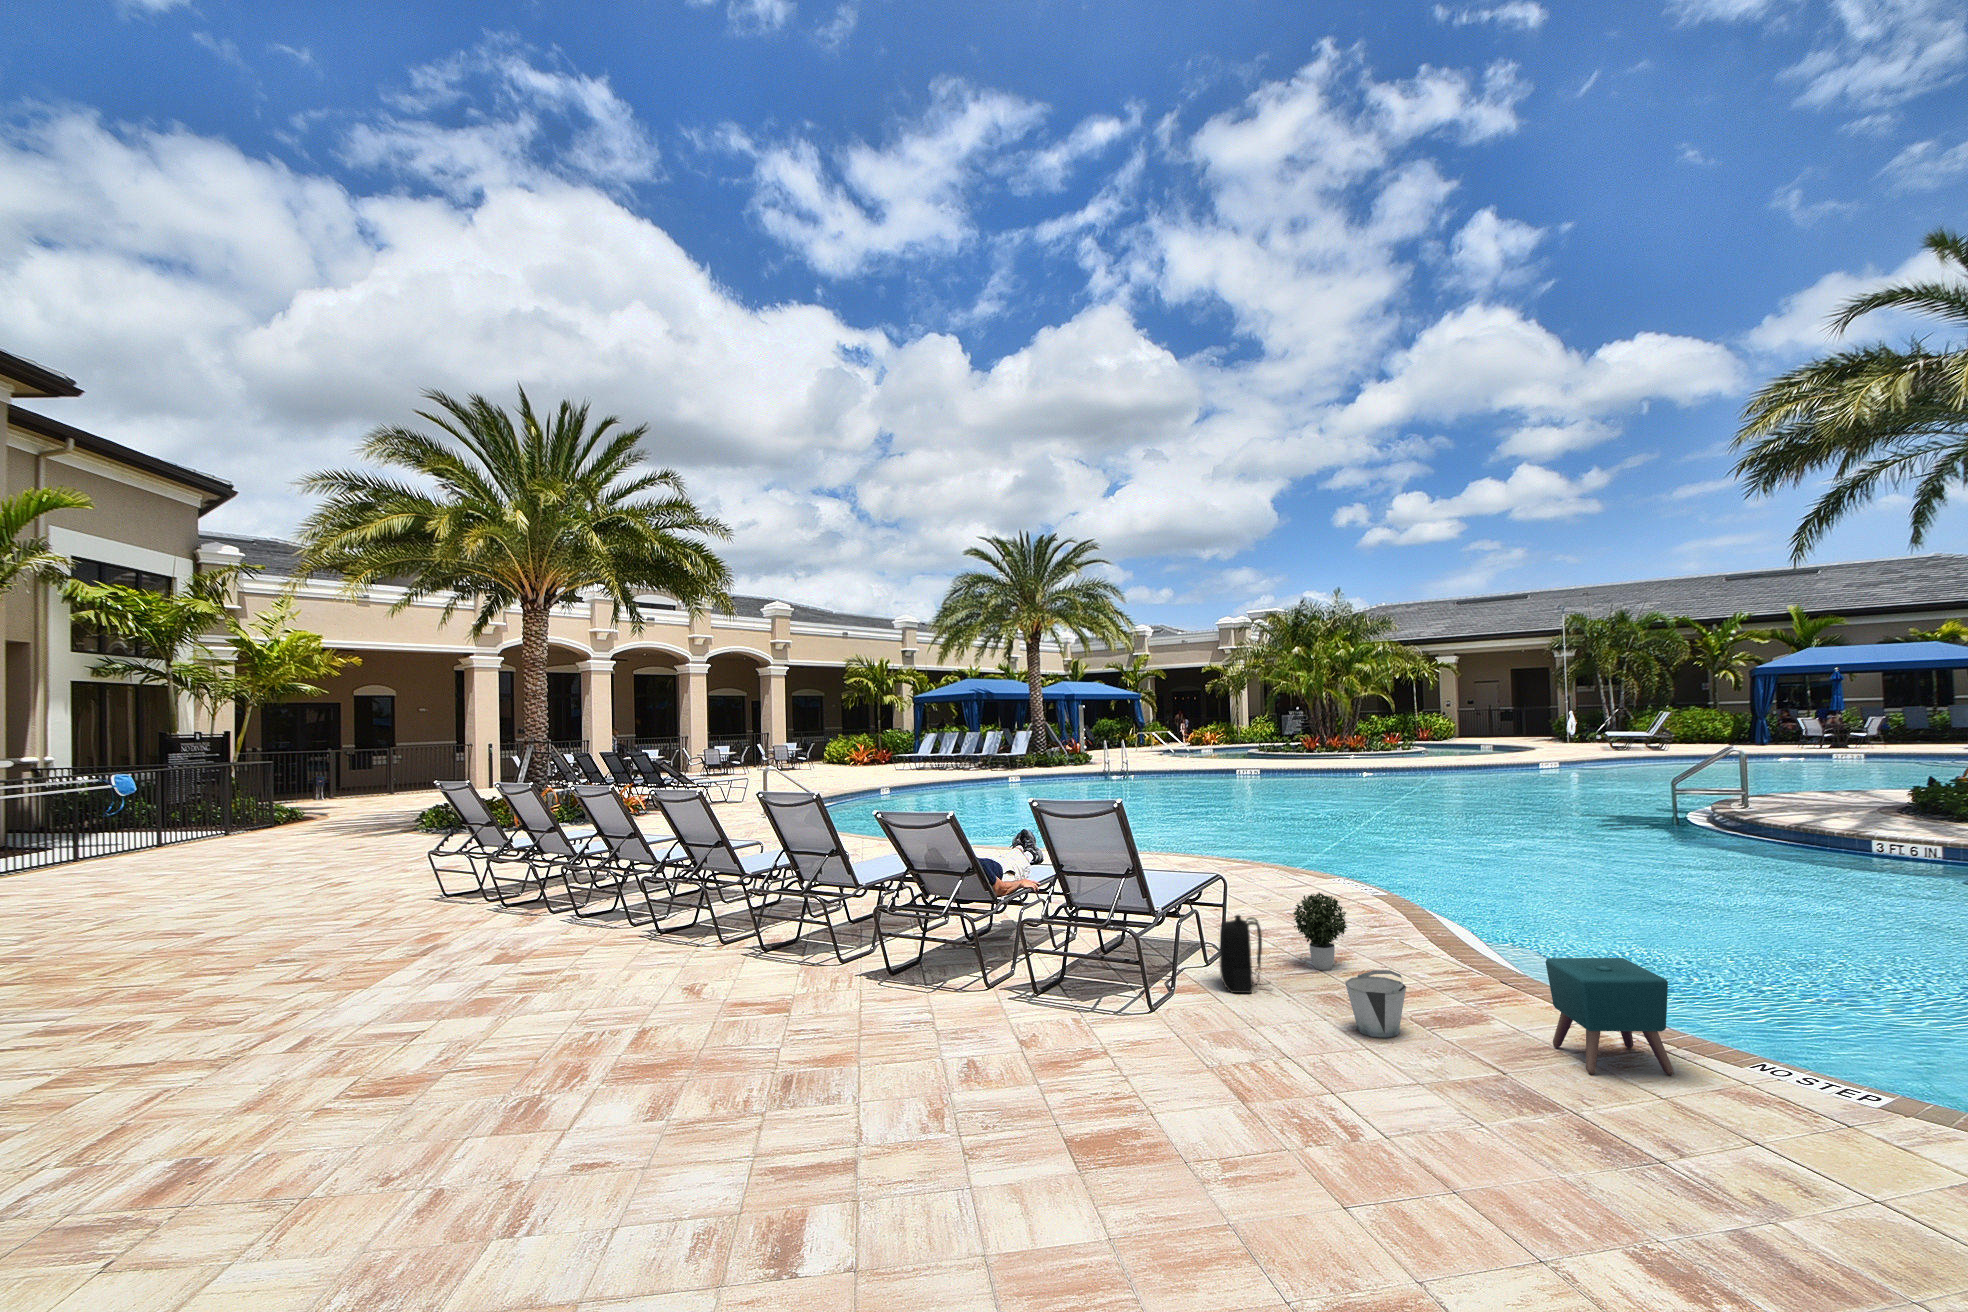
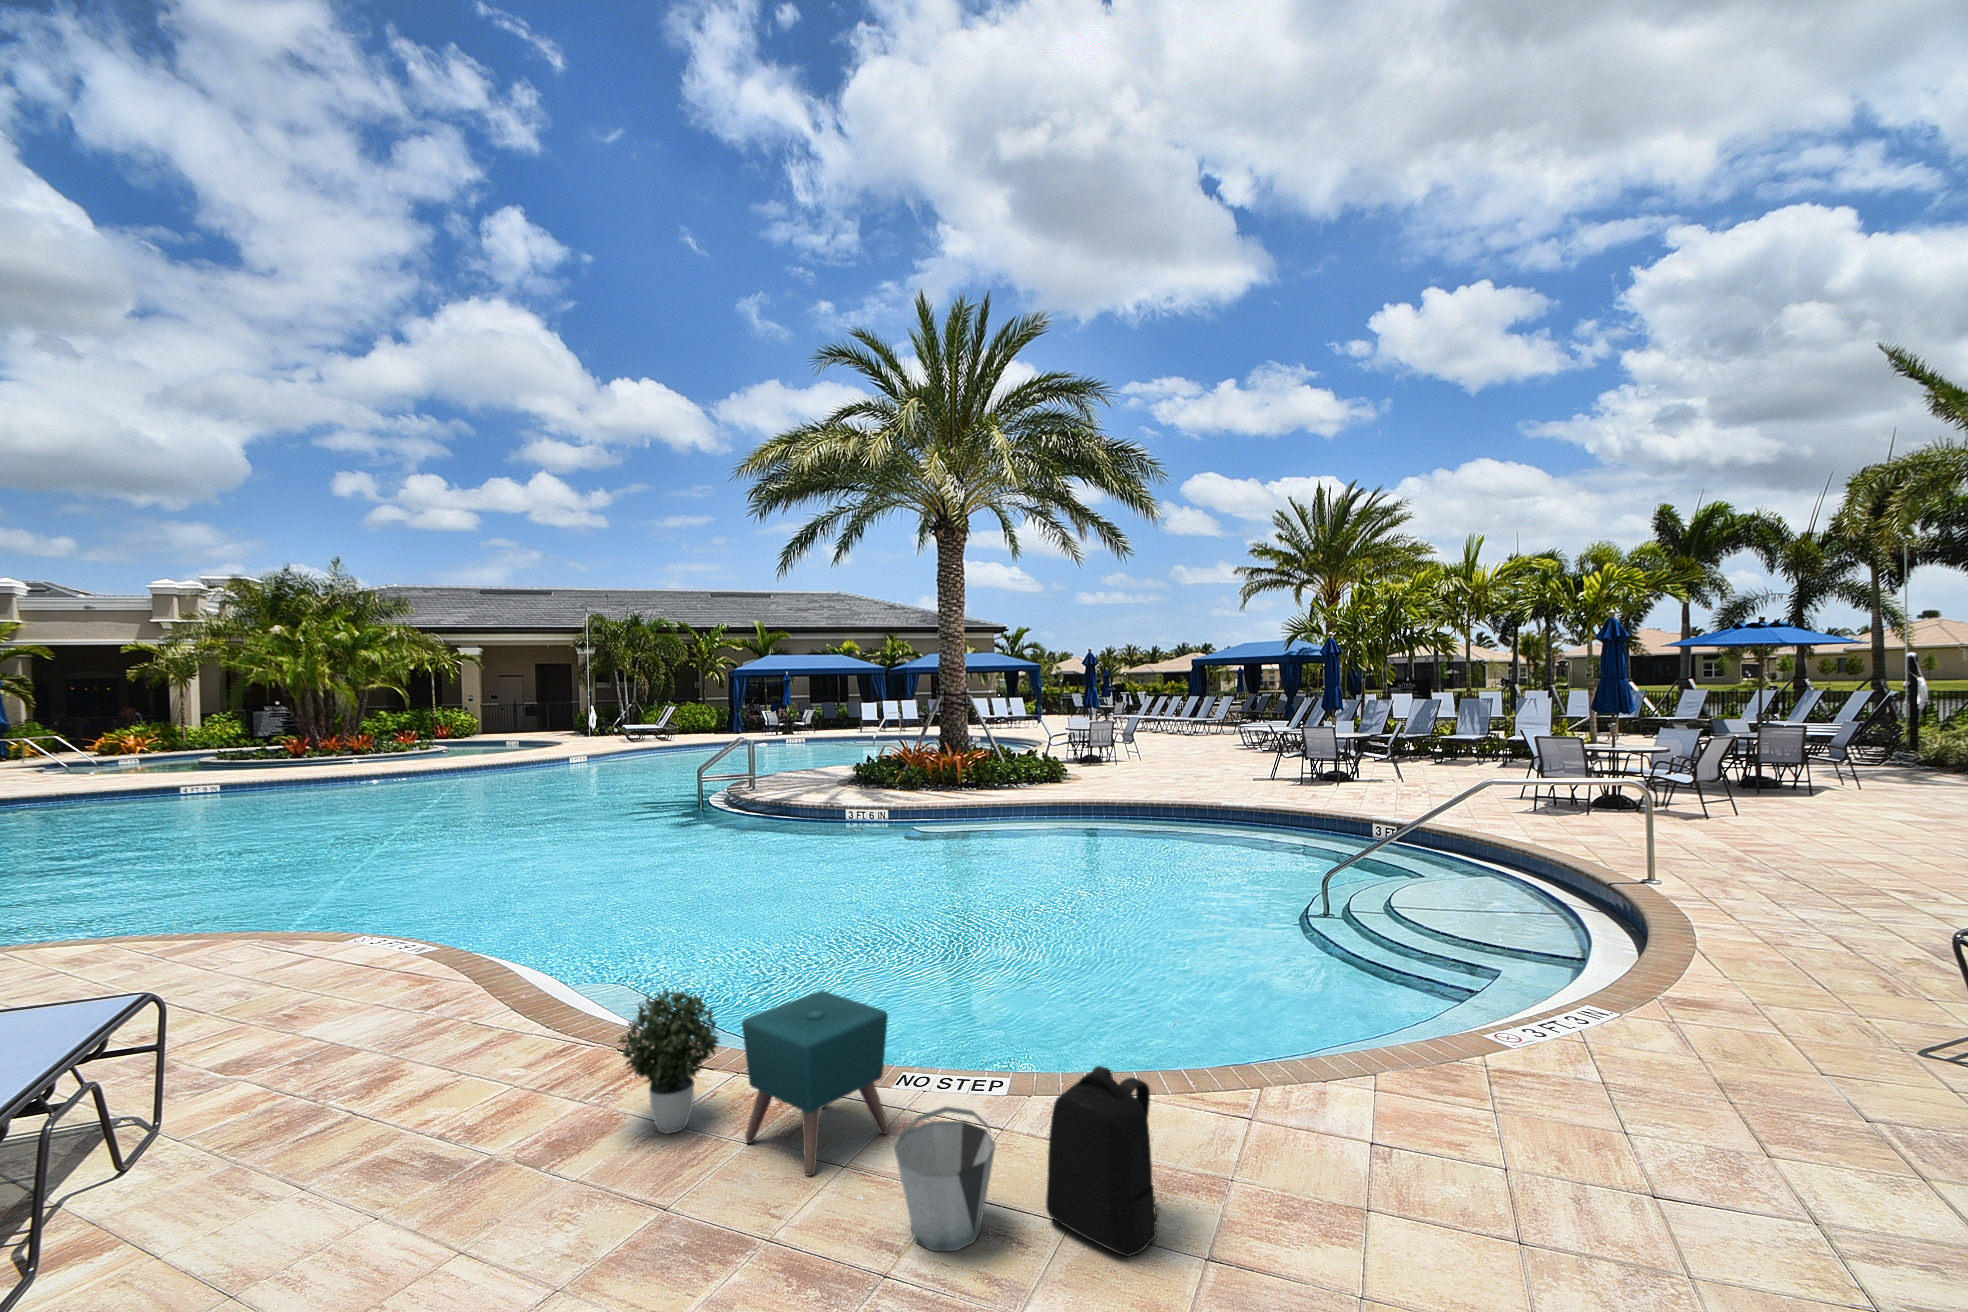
potted plant: present [1293,892,1347,970] -> present [619,991,719,1134]
backpack: present [1220,915,1270,993] -> present [1046,1066,1159,1257]
bucket: present [1345,970,1406,1038] -> present [894,1107,995,1251]

